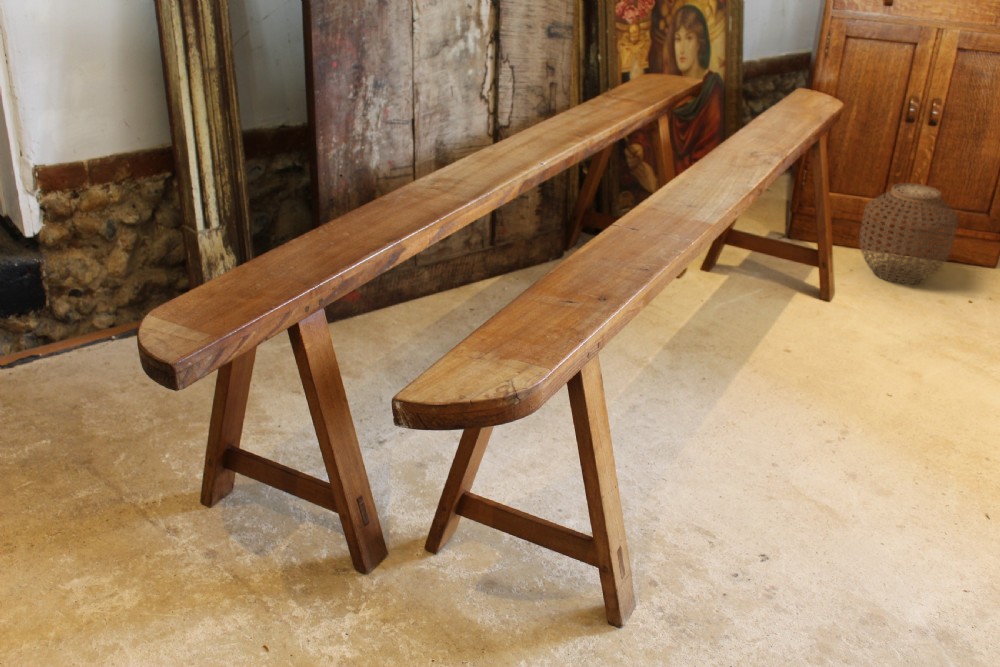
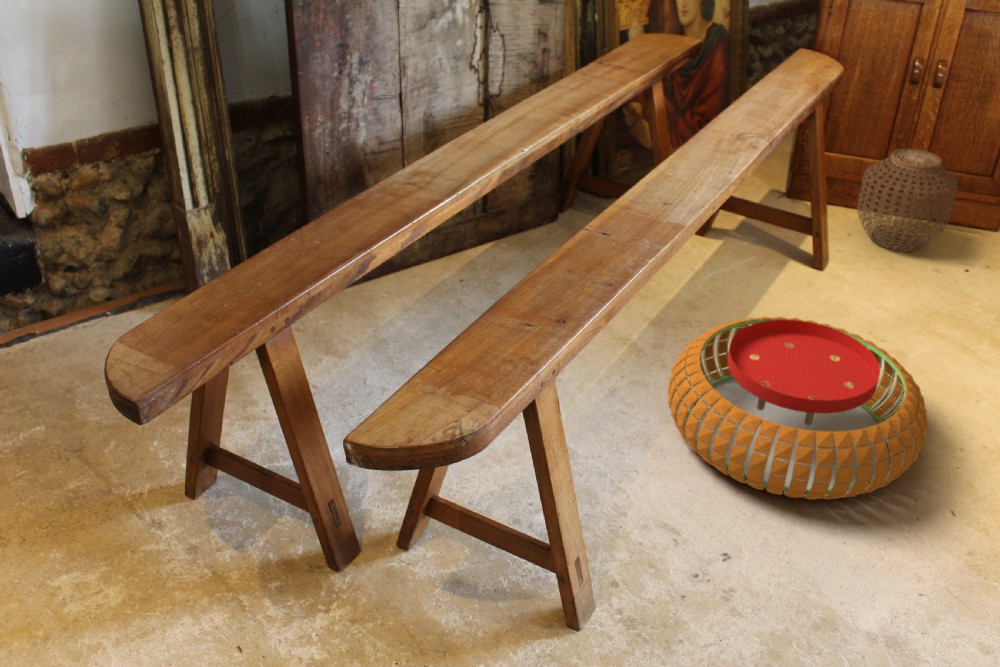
pouf: none [691,330,958,504] -> present [668,316,928,500]

